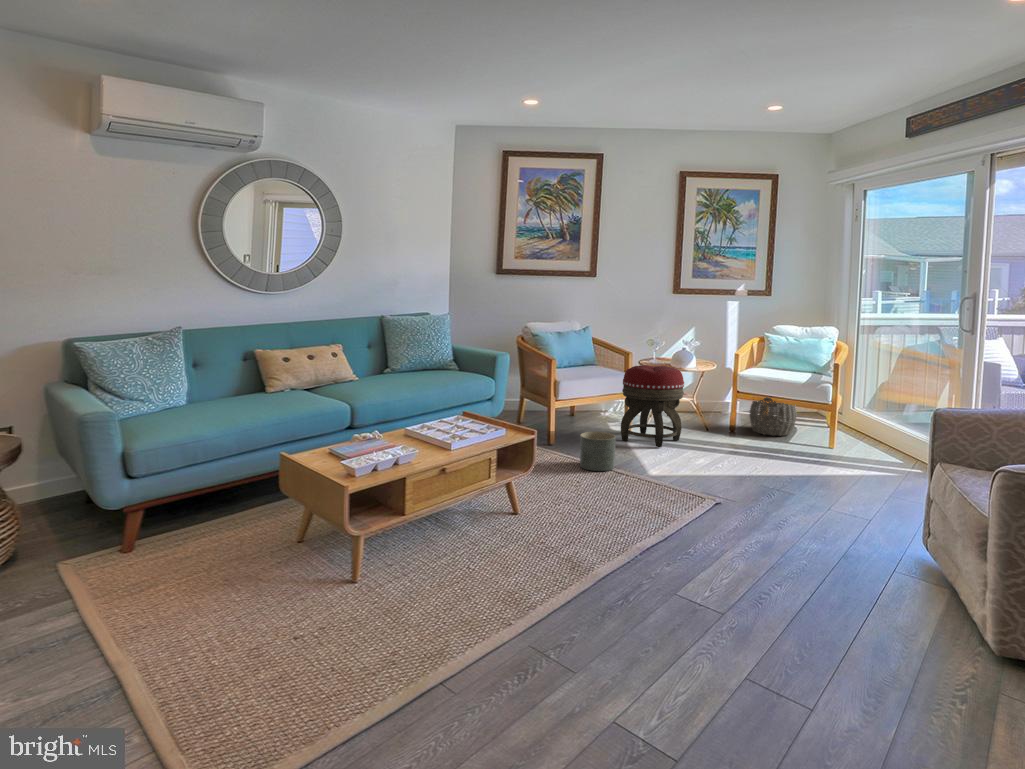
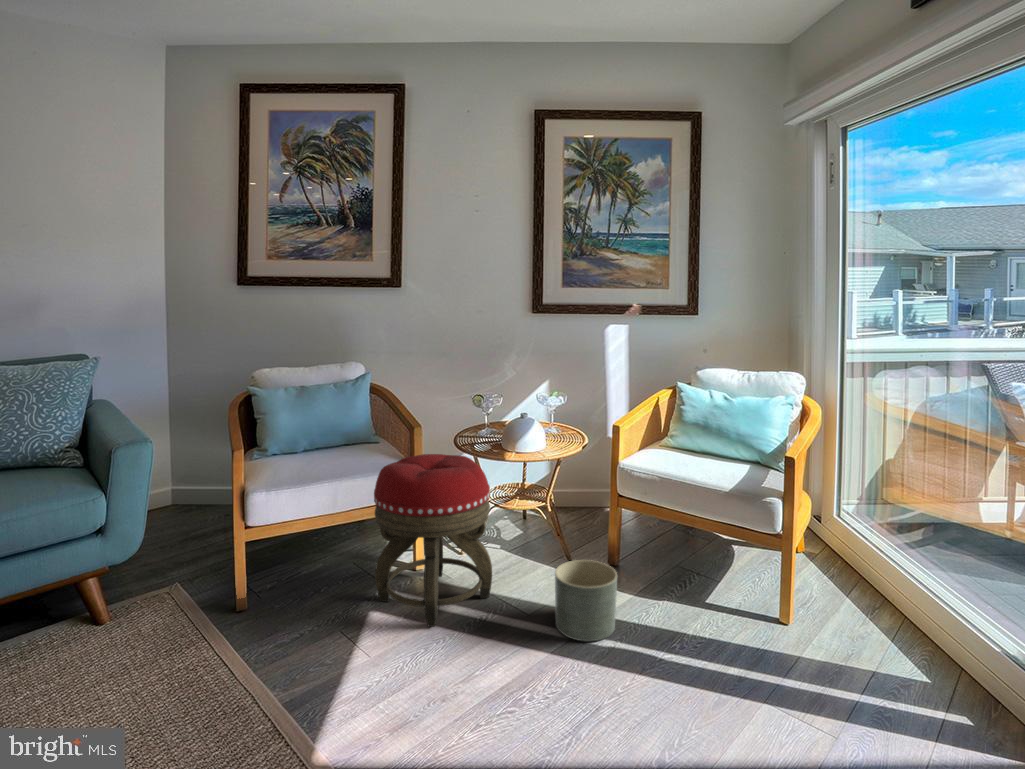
woven basket: present [750,396,797,436] -> none [640,490,724,578]
planter: present [580,432,616,471] -> present [555,560,617,641]

